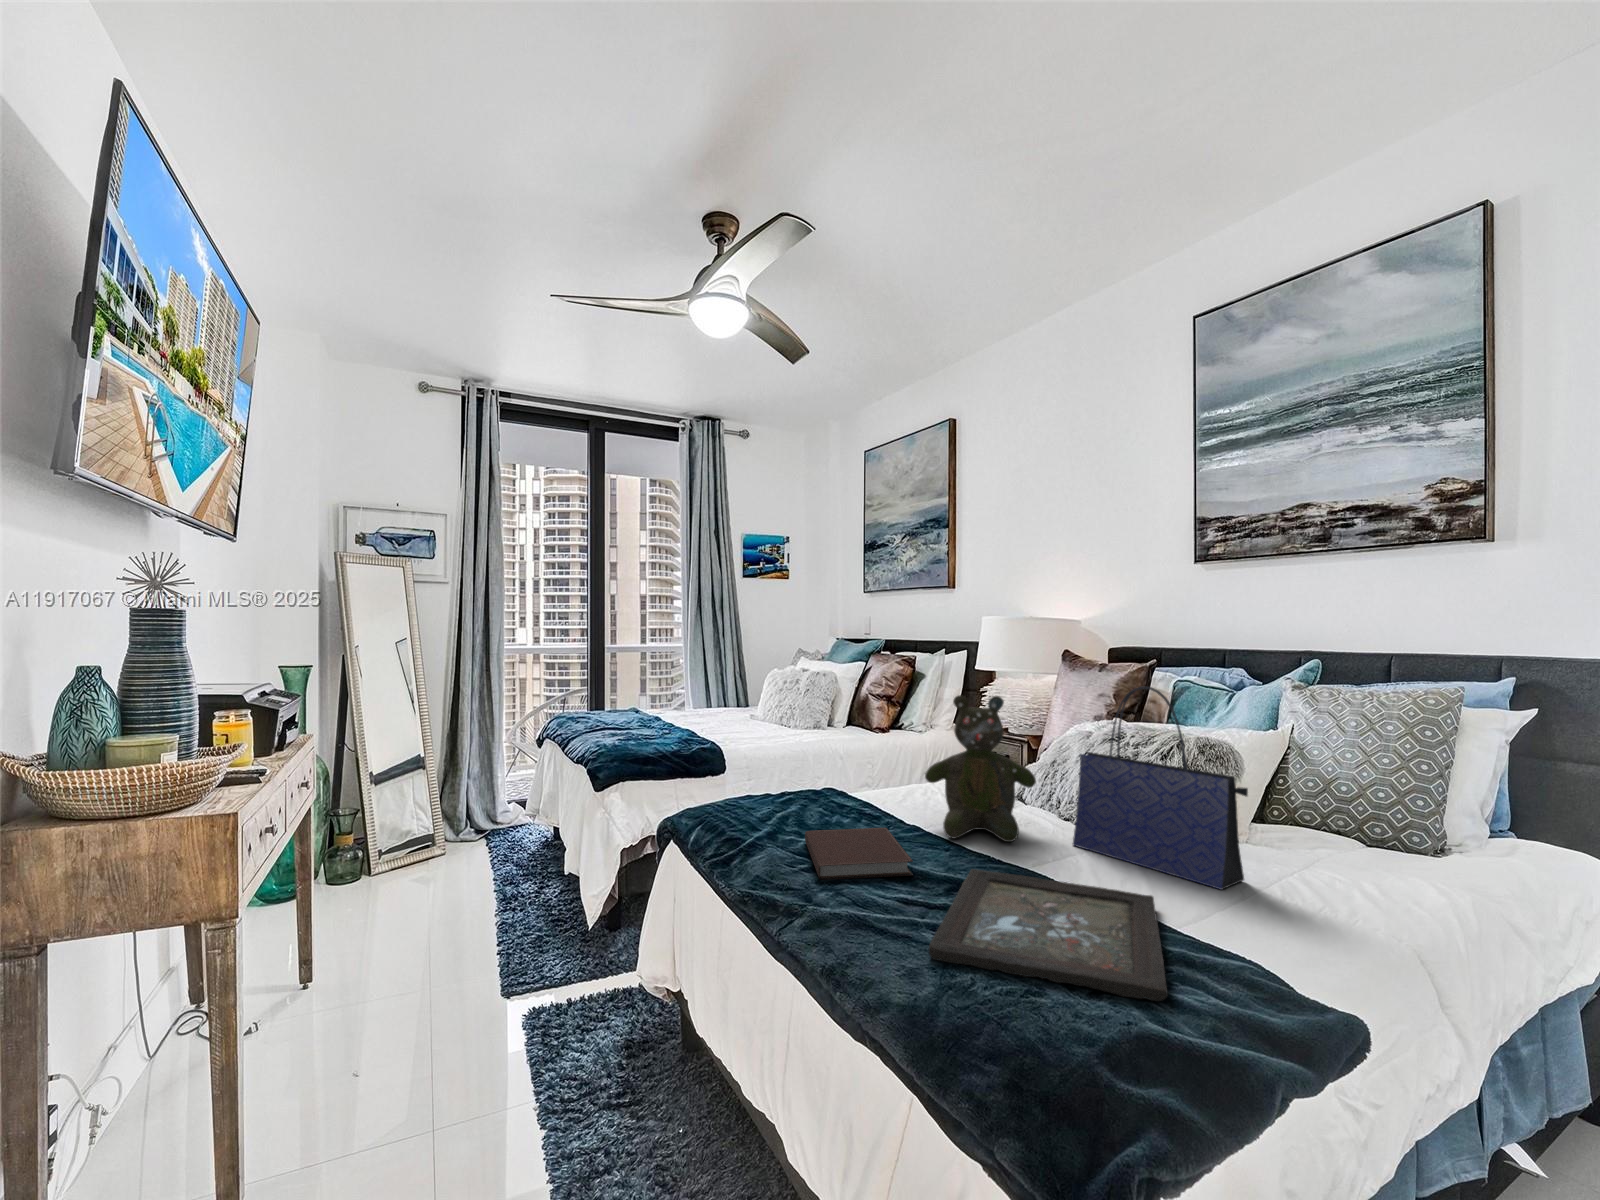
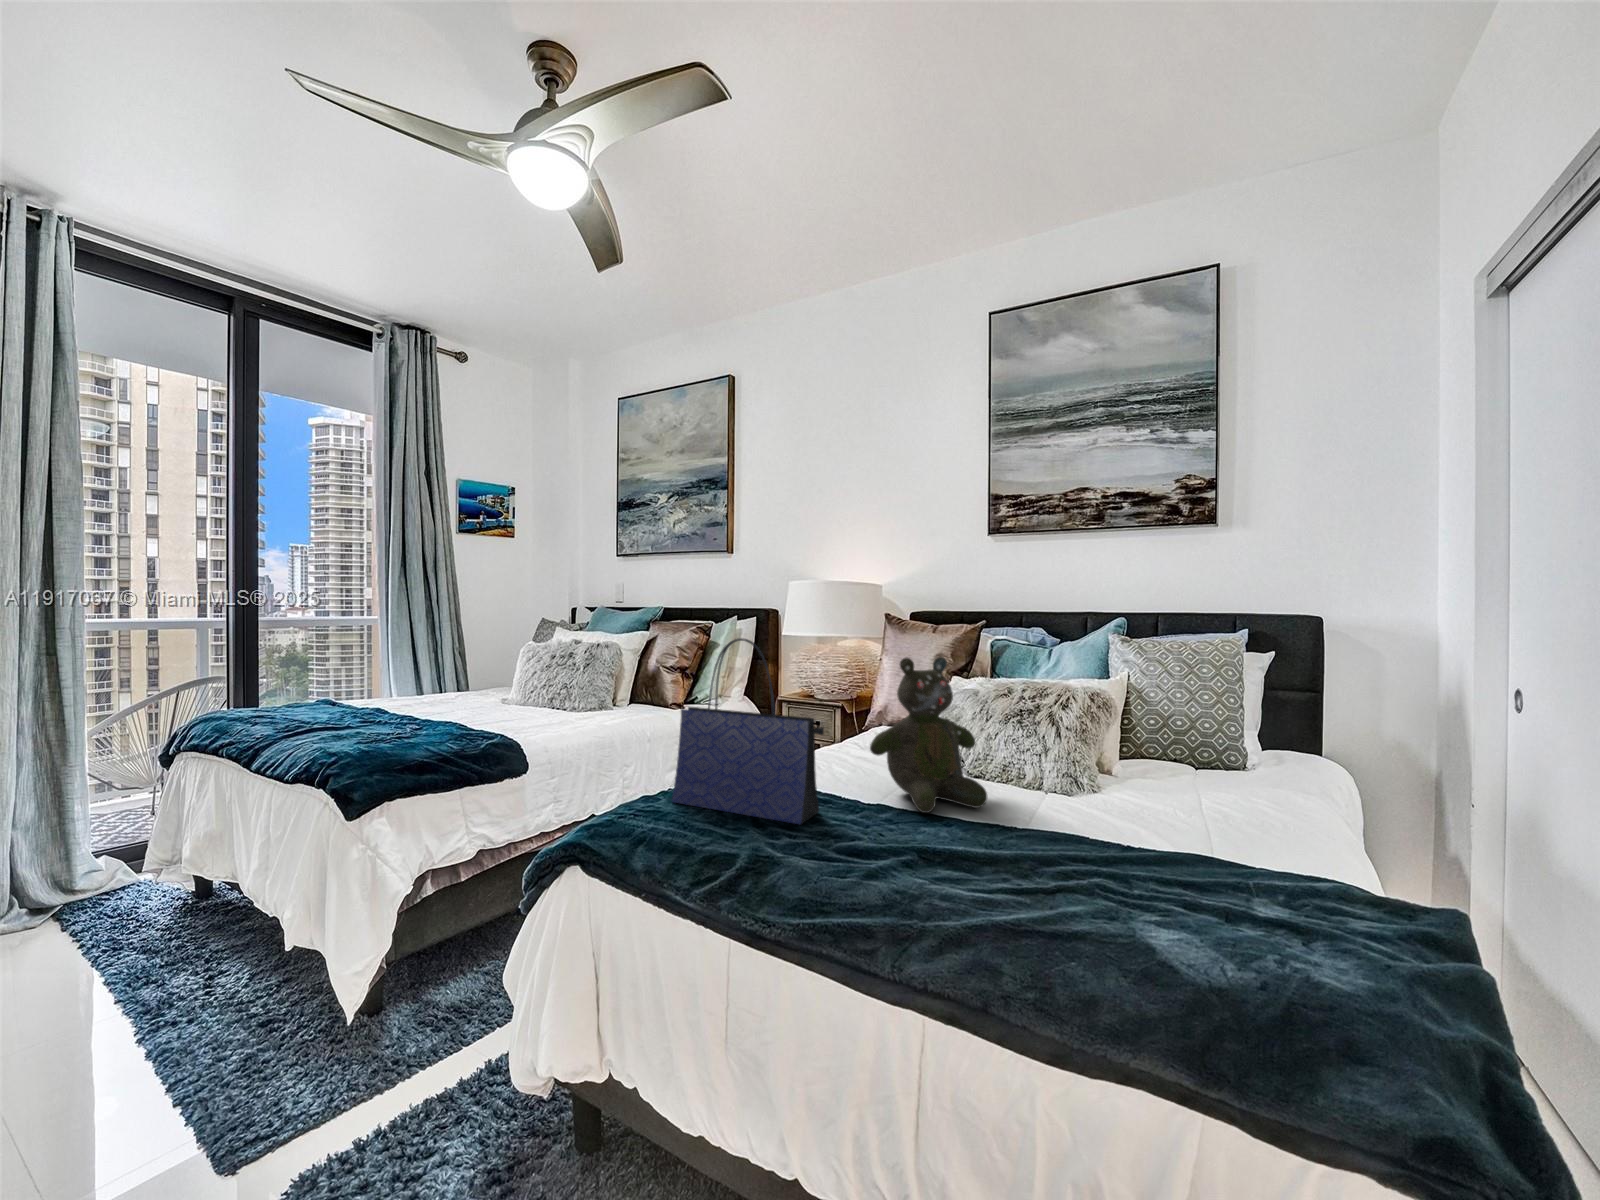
tote bag: present [1073,687,1248,890] -> present [672,638,824,825]
notebook: present [805,828,913,880] -> none [793,813,962,893]
tray: present [929,869,1168,1001] -> none [1016,841,1373,969]

